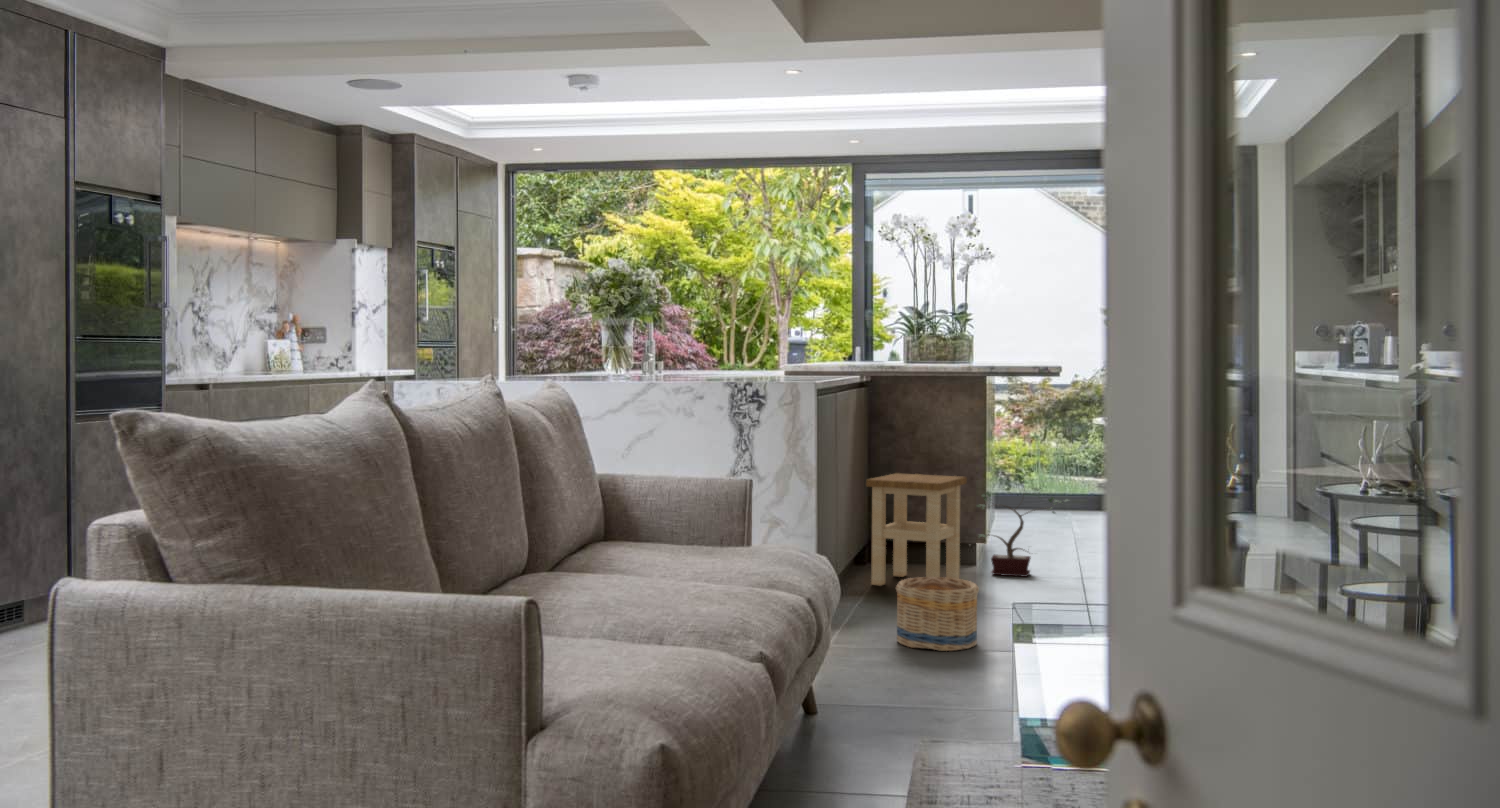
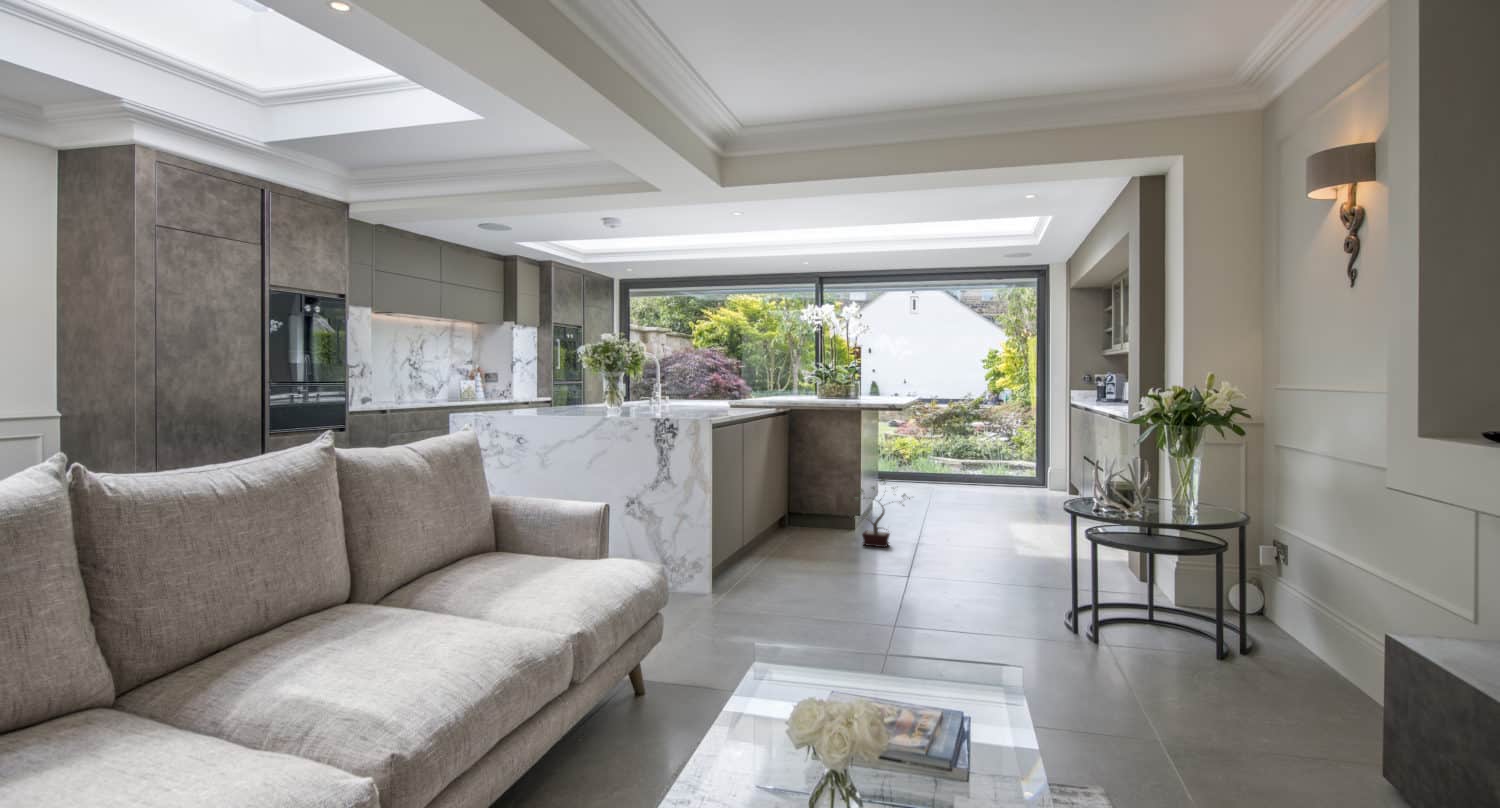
stool: present [866,473,967,585] -> none [771,475,843,560]
basket: present [896,577,979,651] -> none [750,566,812,629]

